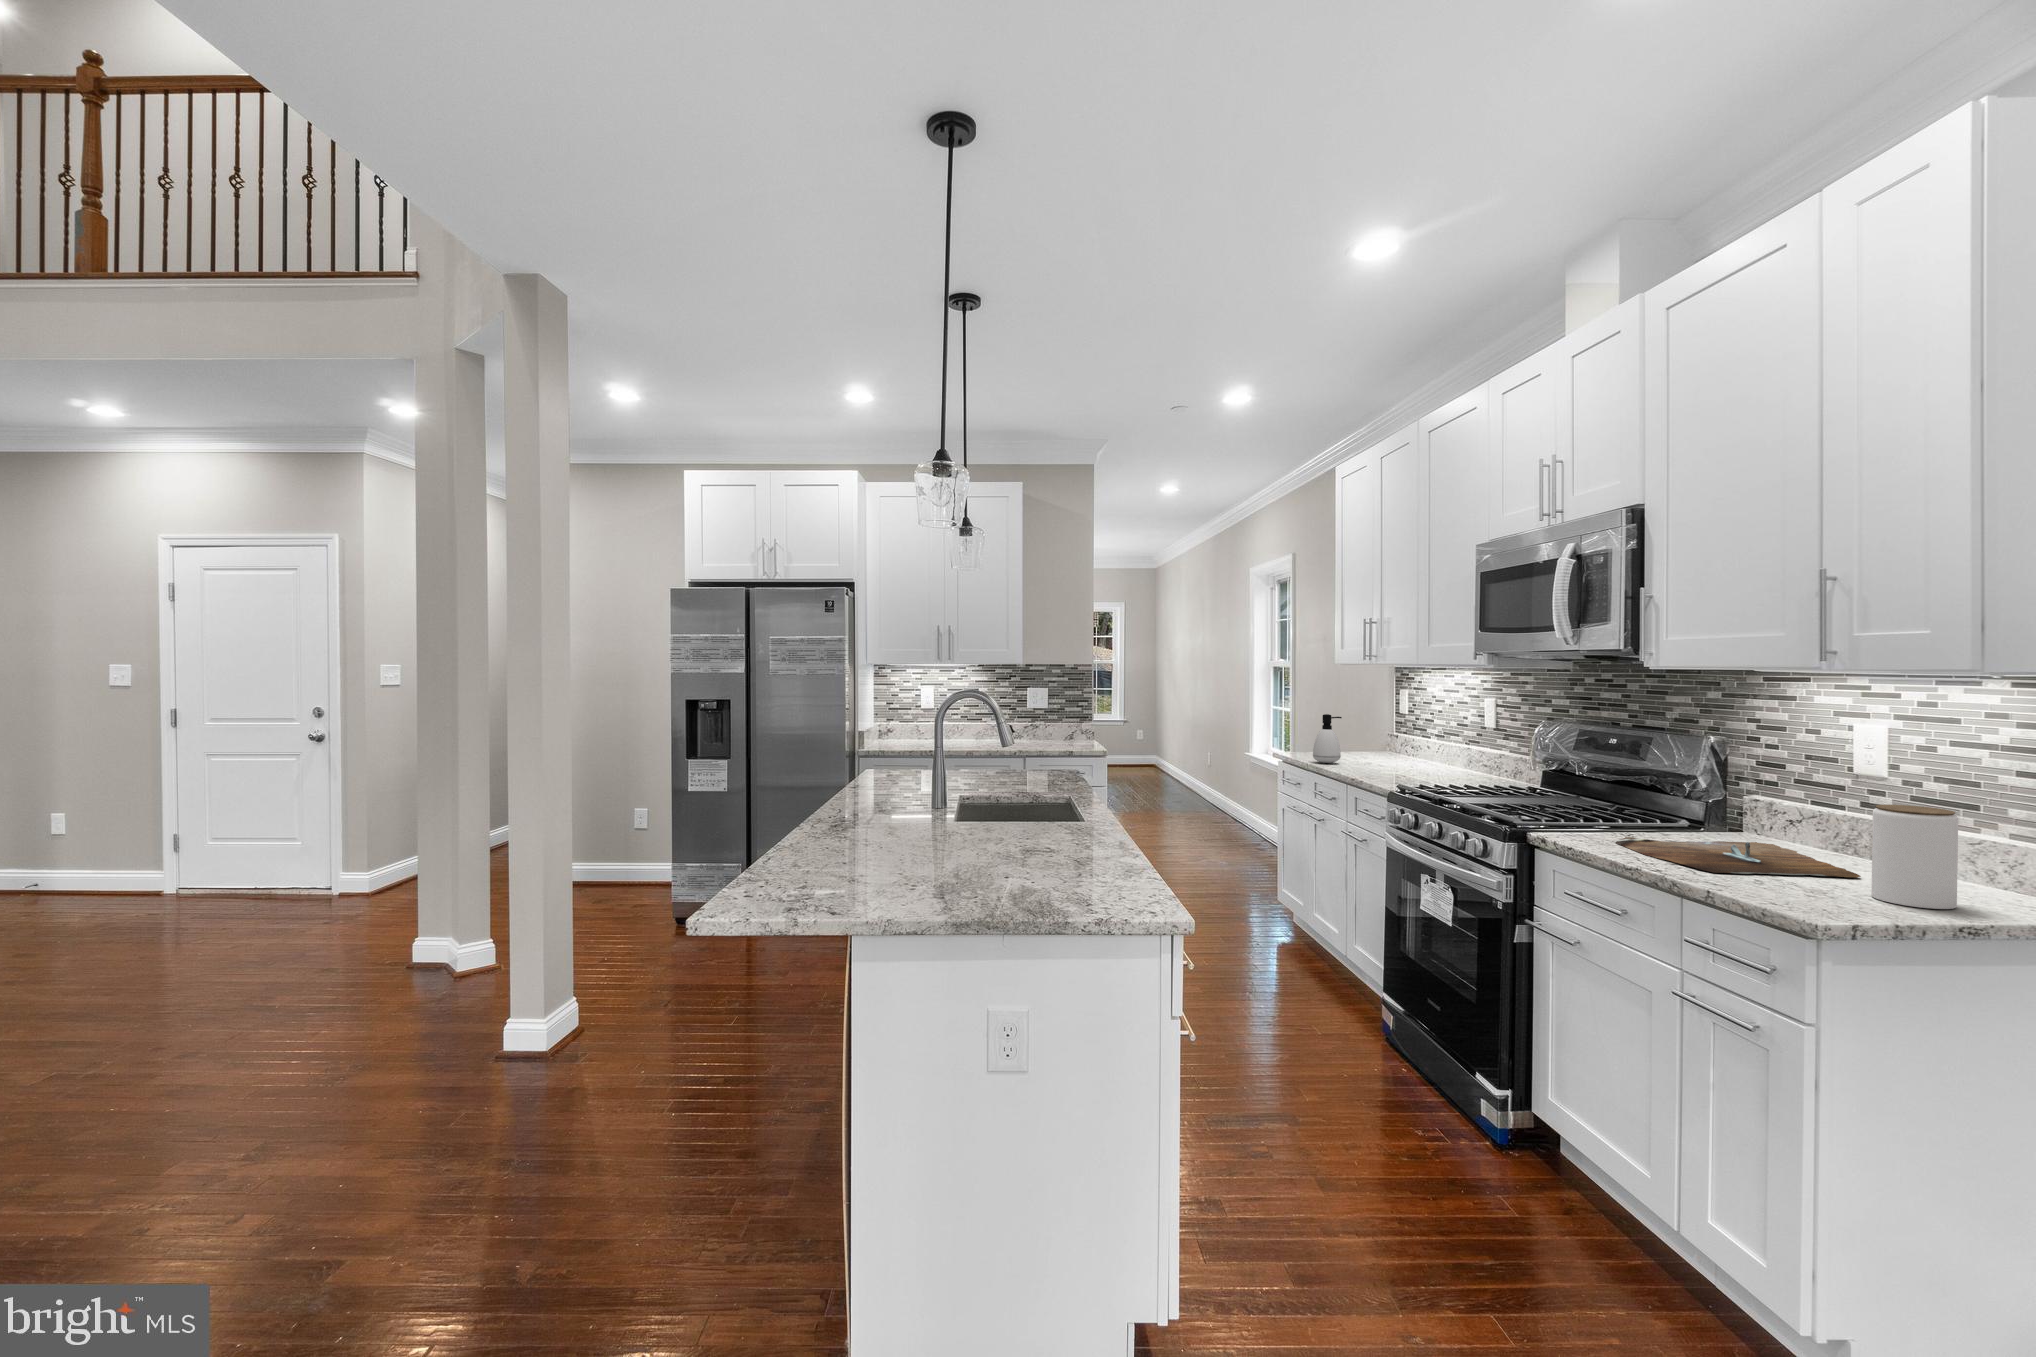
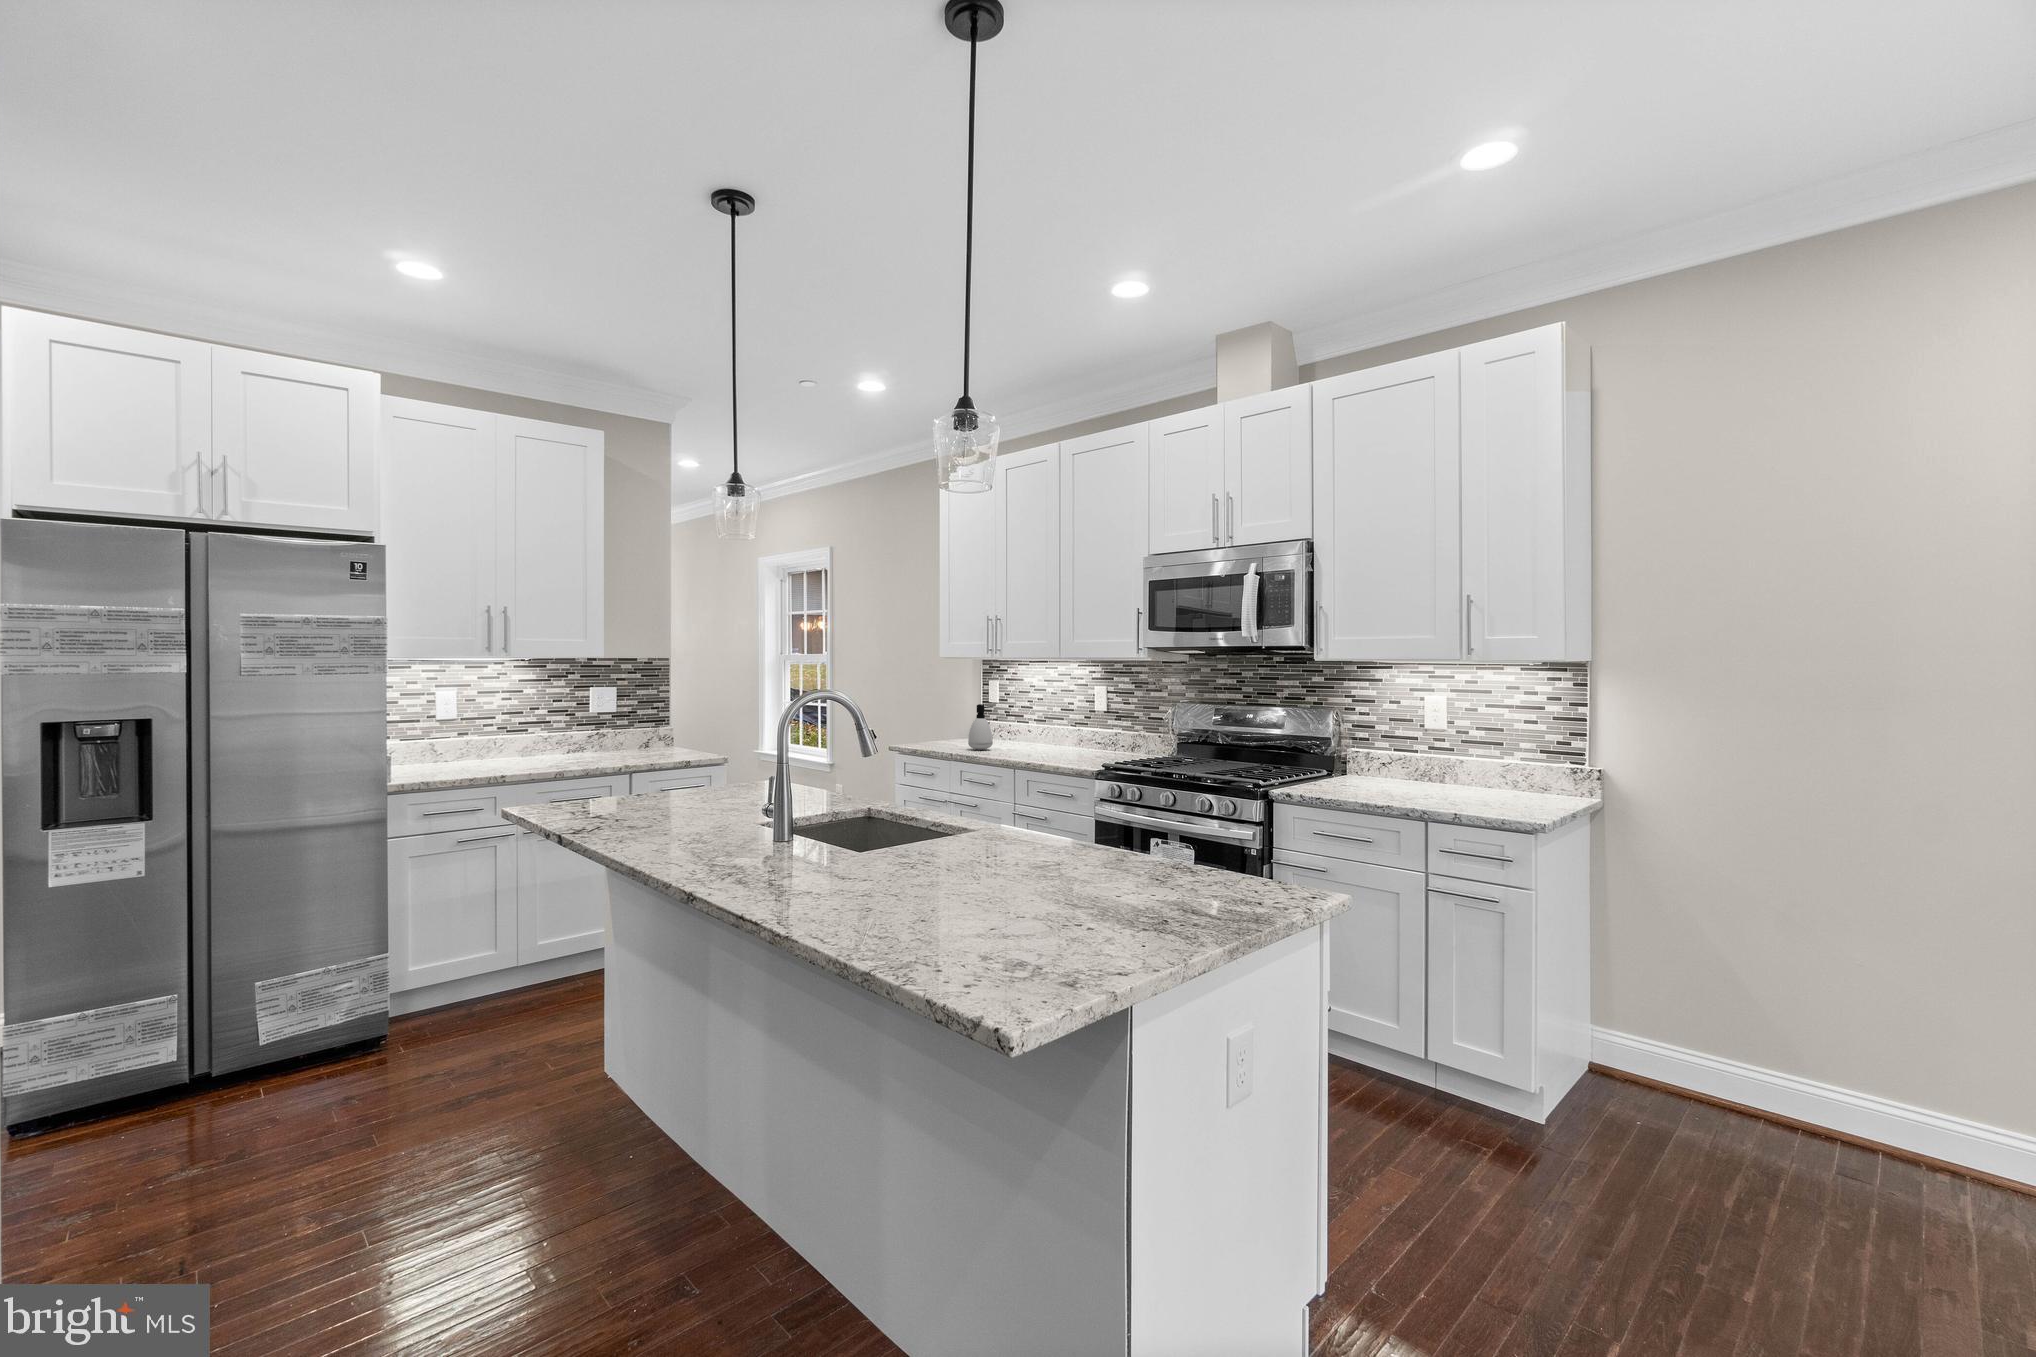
jar: present [1871,805,1958,909] -> none [1502,745,1546,807]
cutting board: present [1616,837,1861,877] -> none [1323,779,1471,801]

